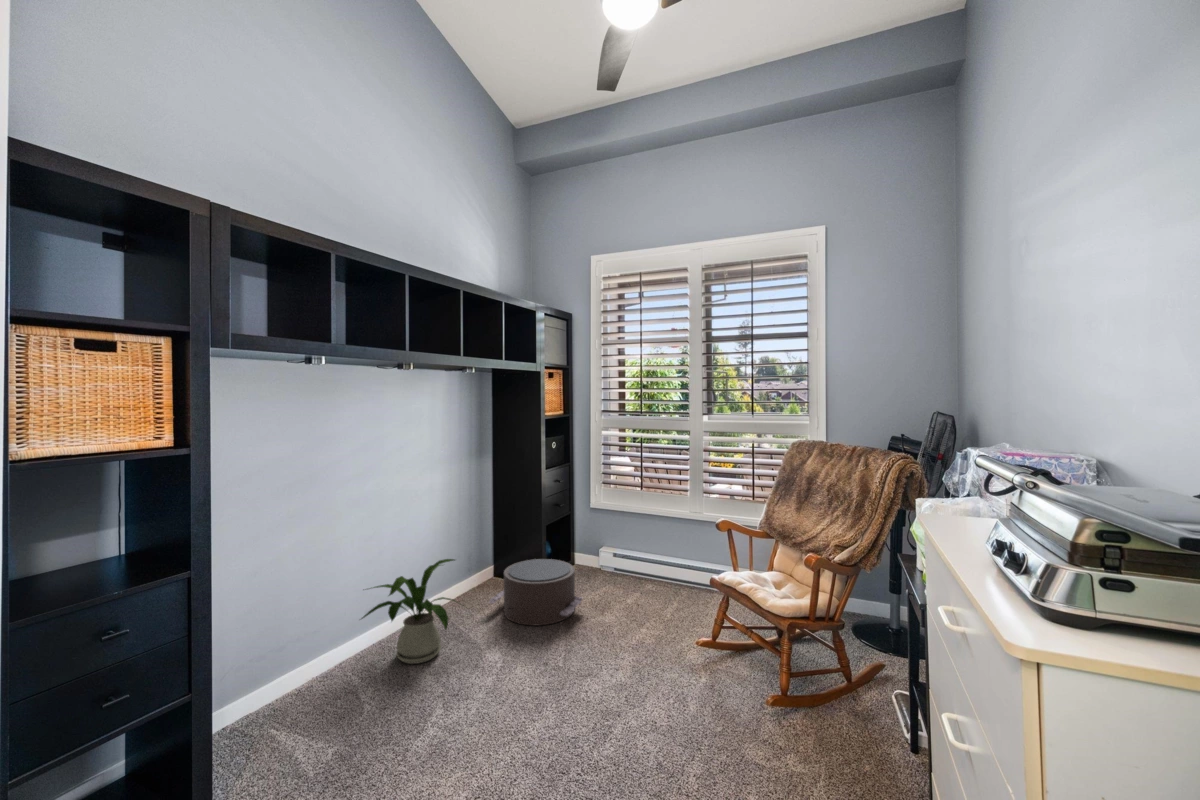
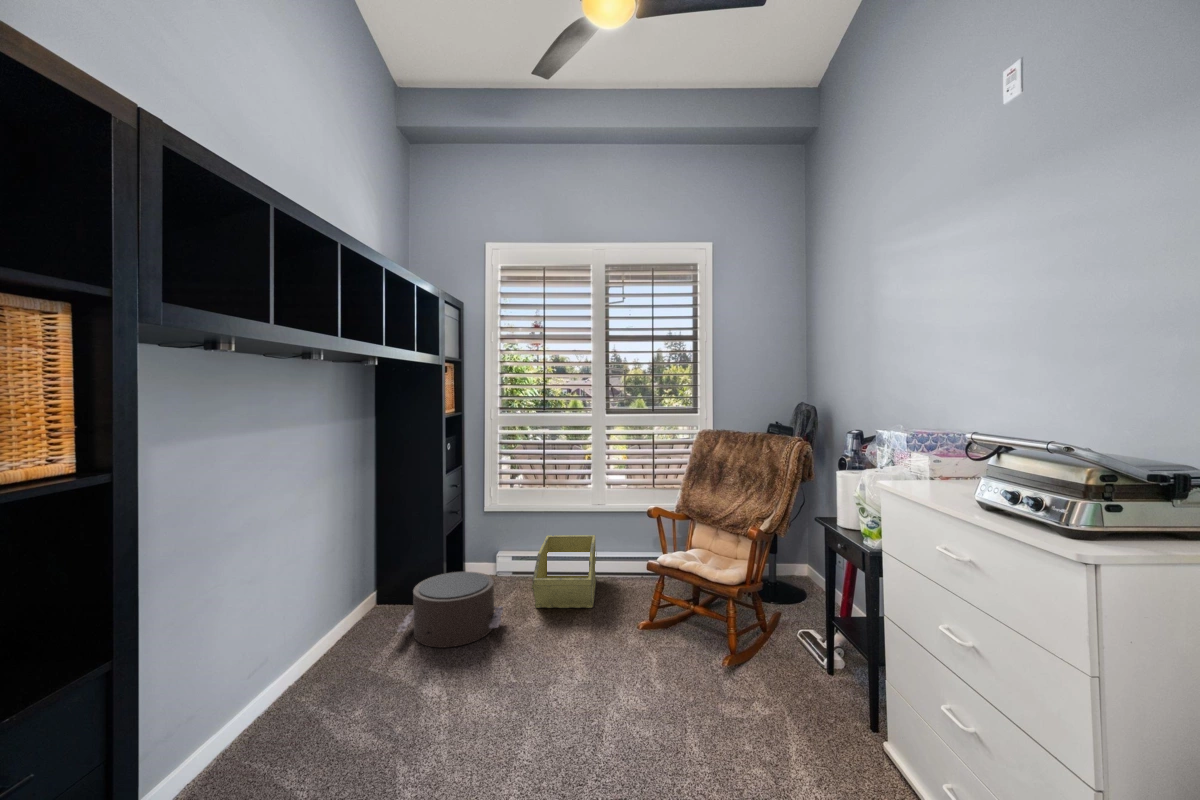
storage bin: none [611,537,695,615] -> present [532,535,596,608]
house plant: present [362,559,456,664] -> none [251,586,394,723]

